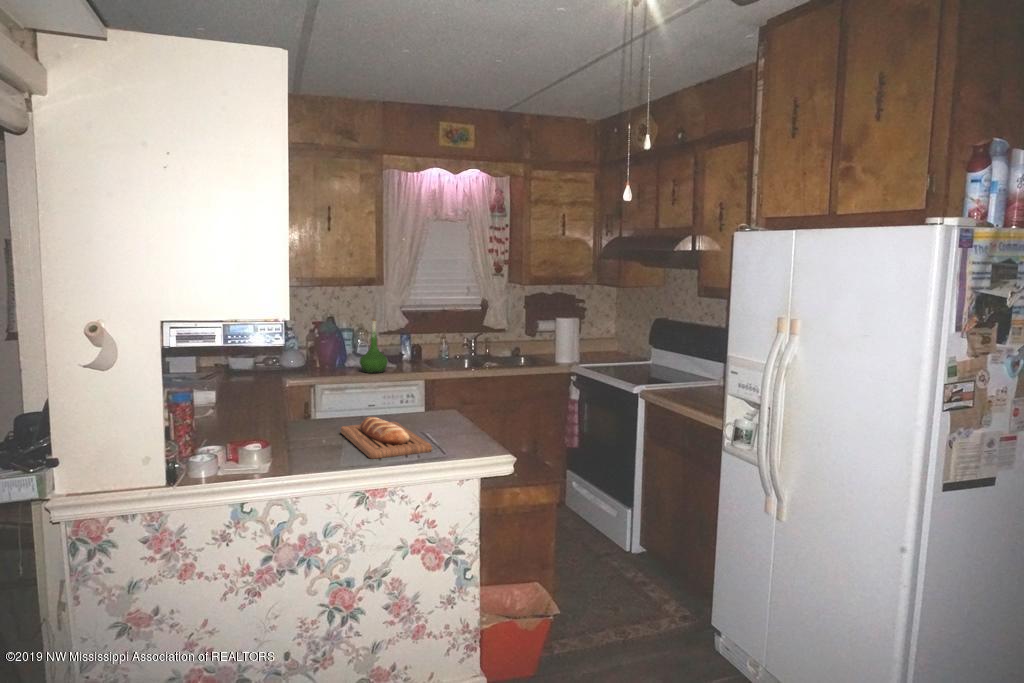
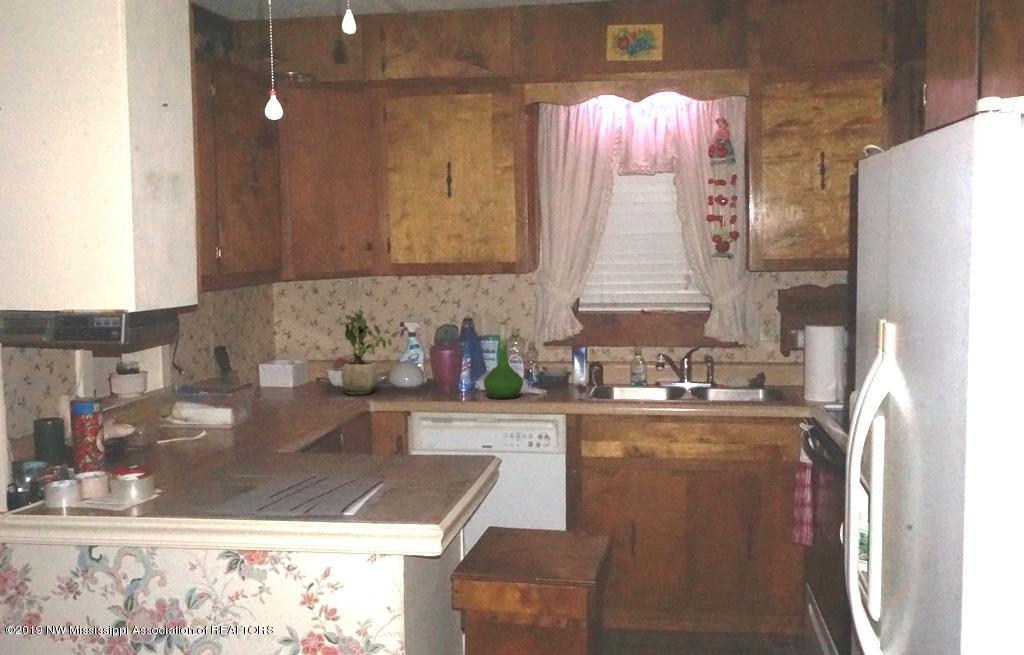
potted plant: none [243,310,289,375] -> present [340,309,397,395]
bread loaf: present [341,417,432,459] -> none [255,453,371,509]

